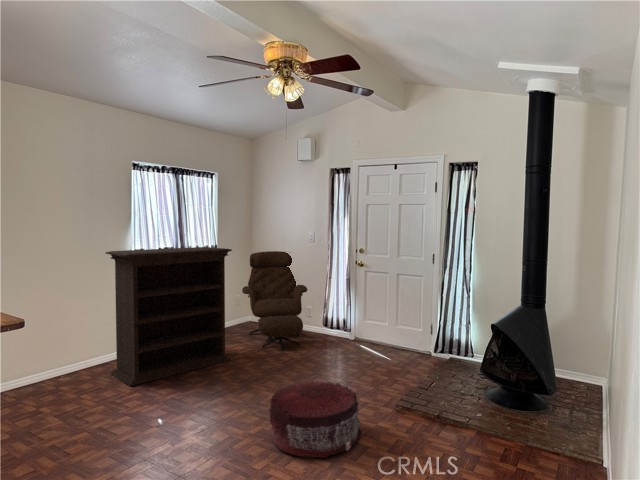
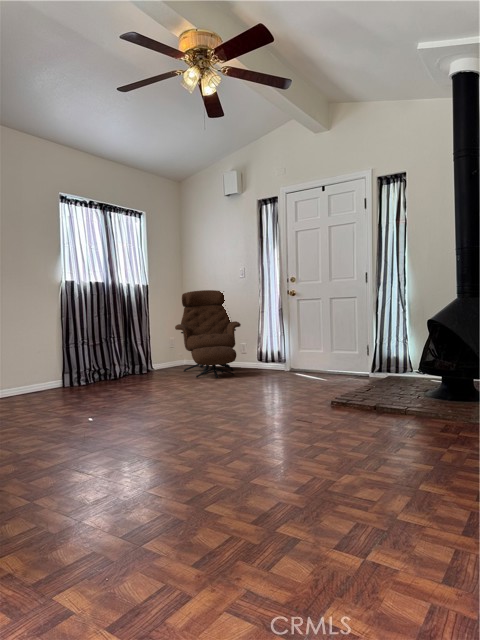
bookshelf: present [106,247,232,386] -> none [35,271,163,403]
pouf: present [269,381,362,458] -> none [196,375,293,436]

